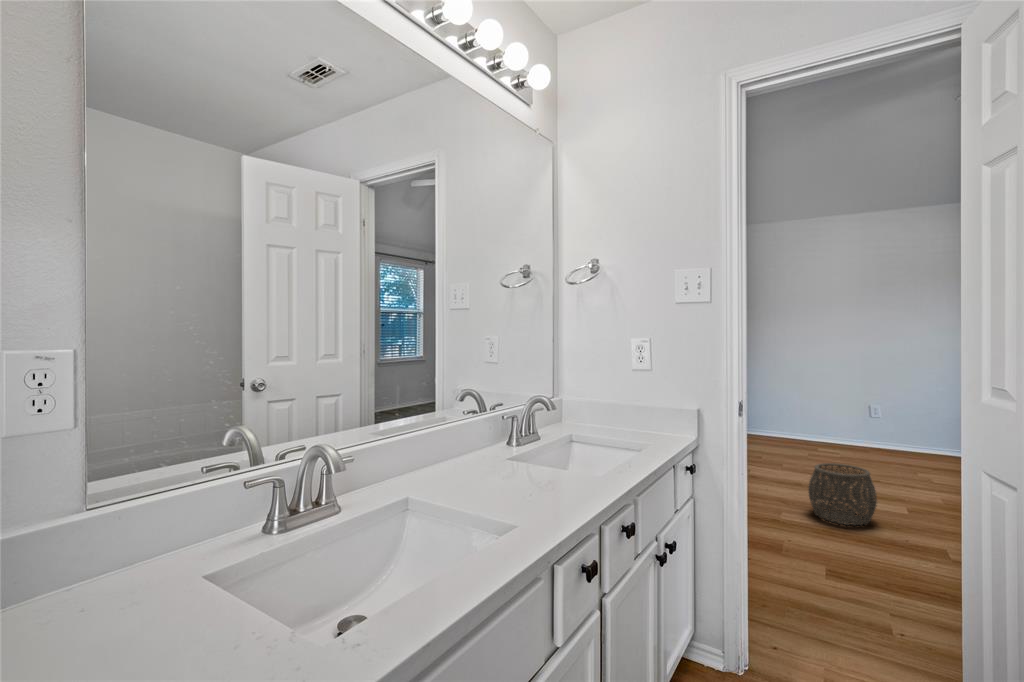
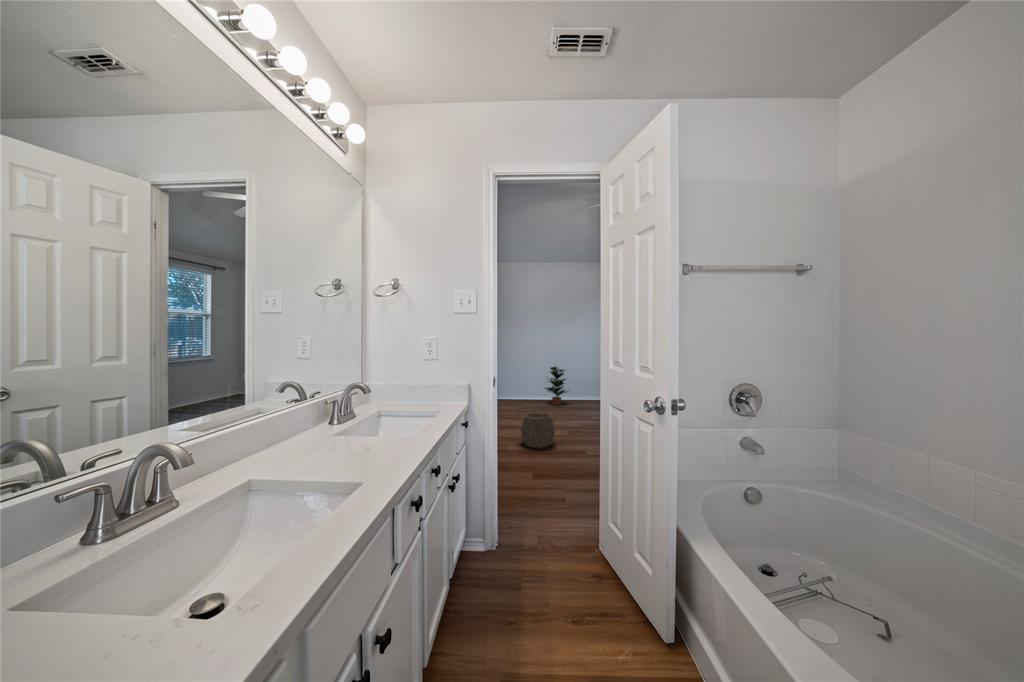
potted plant: none [862,388,915,456] -> present [545,367,568,405]

